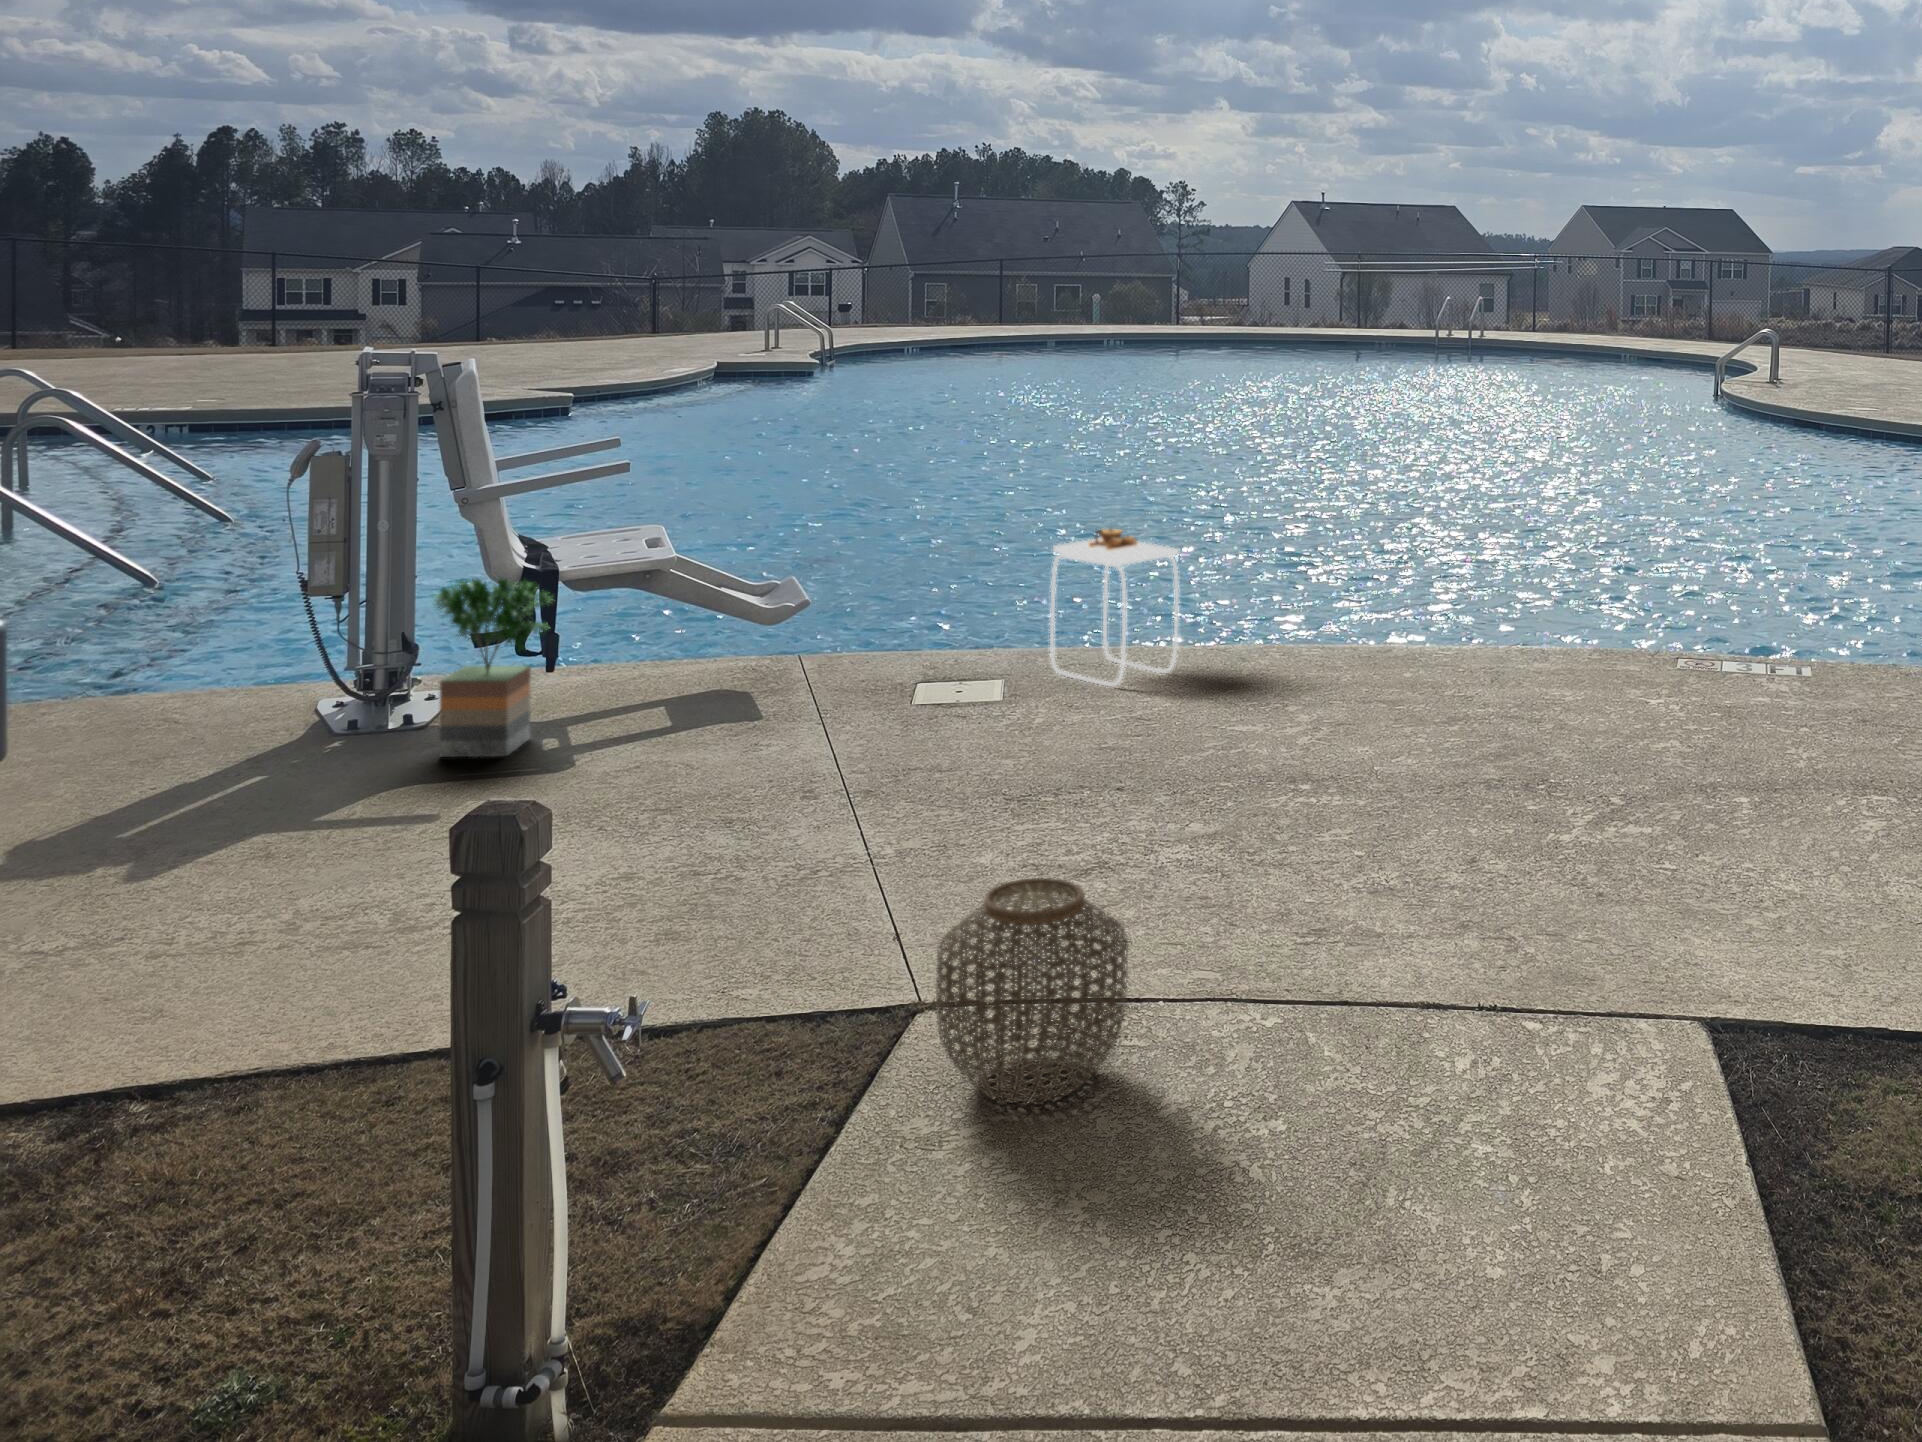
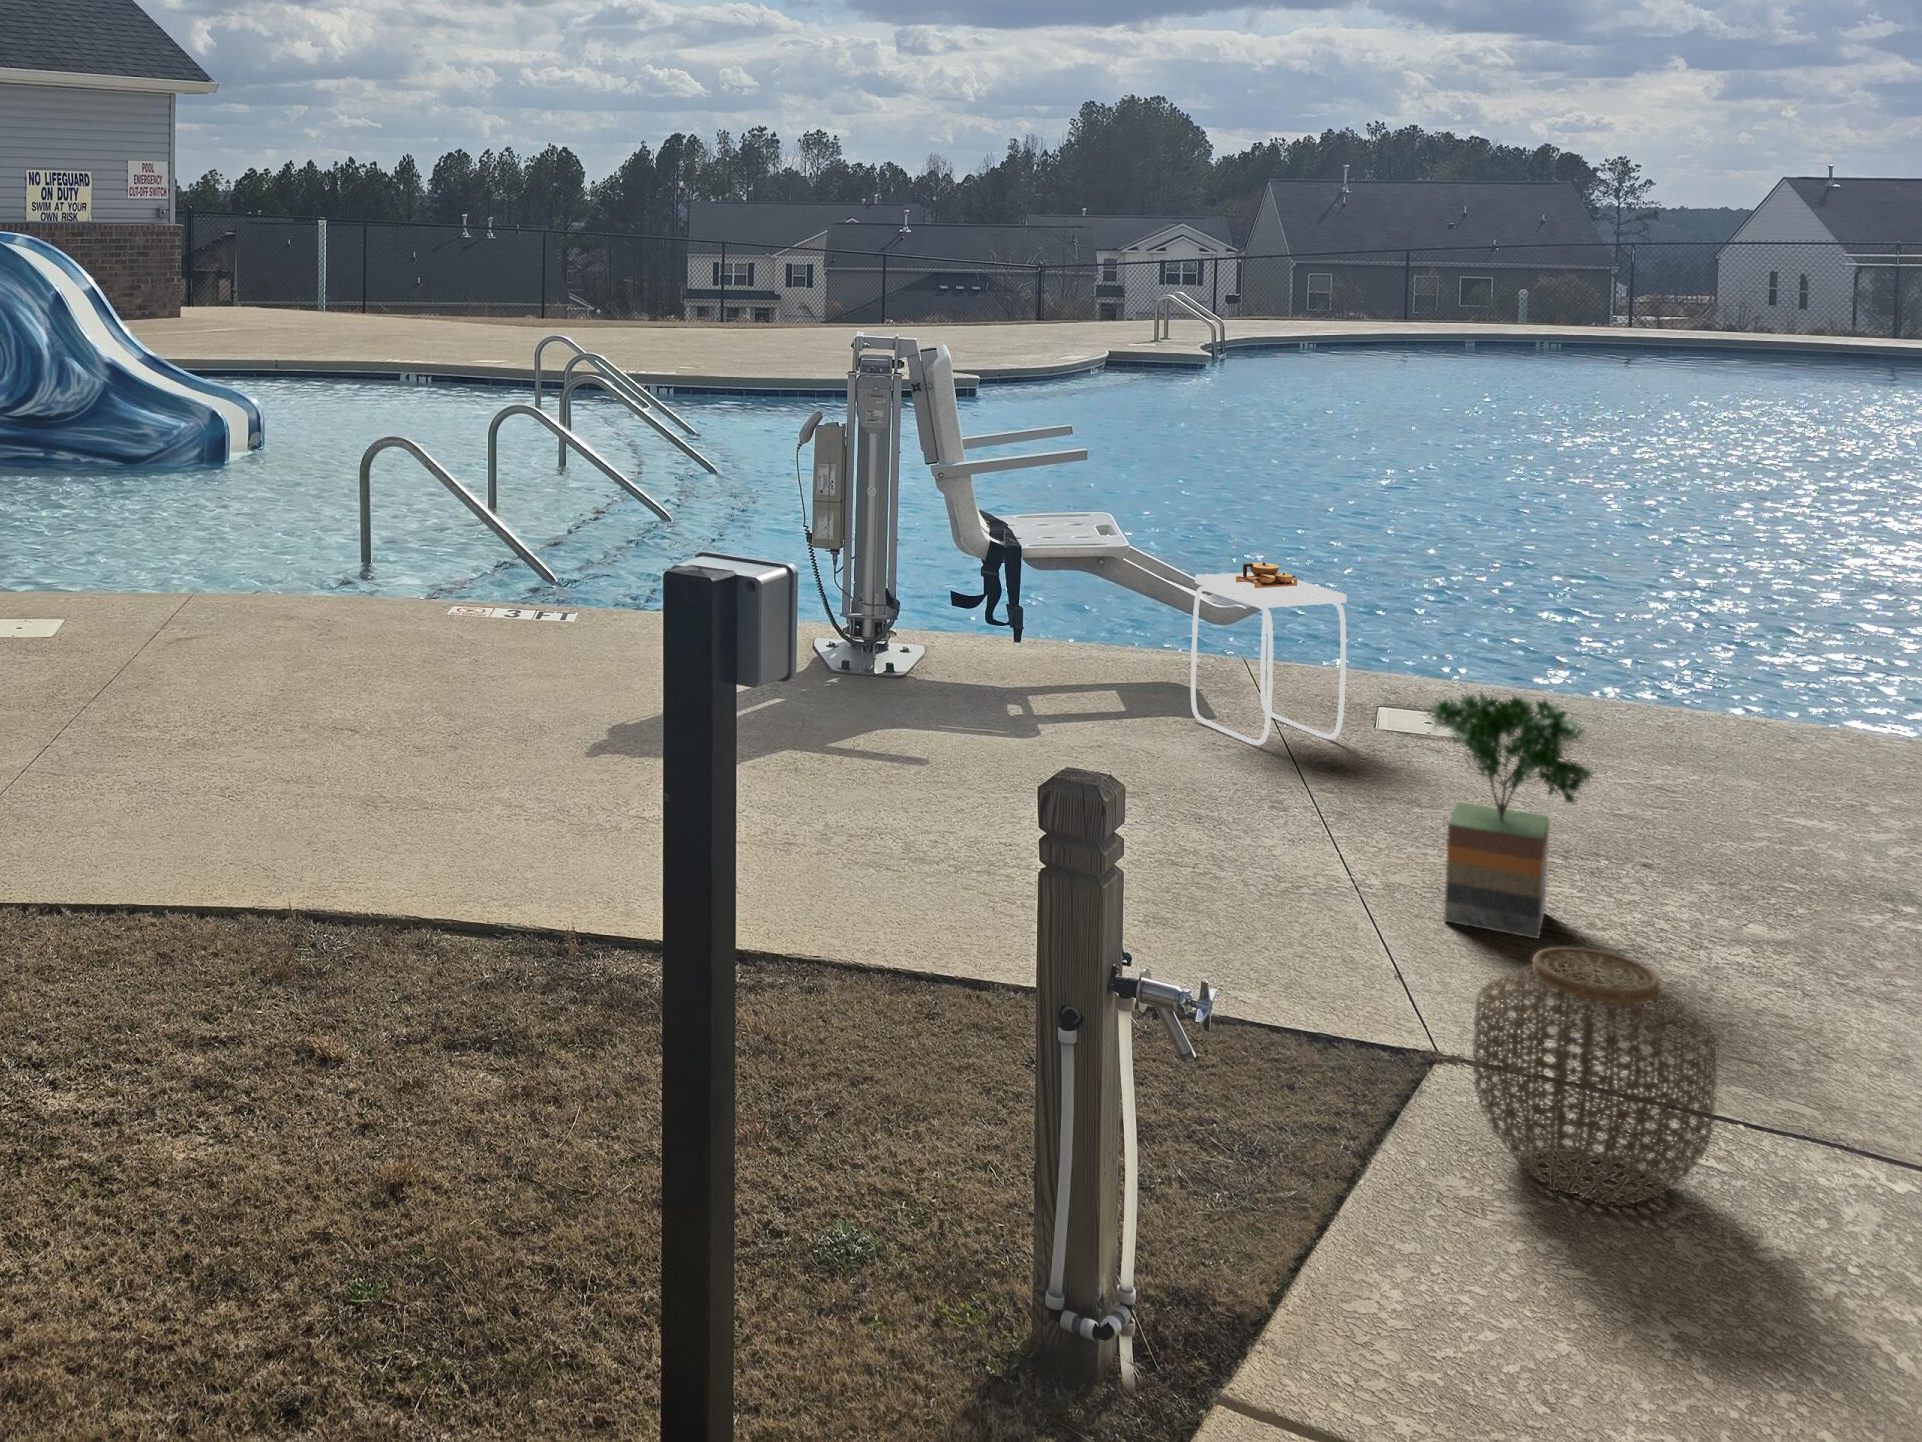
side table: present [1050,529,1179,686] -> present [1191,563,1347,745]
potted tree: present [434,579,551,757] -> present [1426,693,1597,939]

